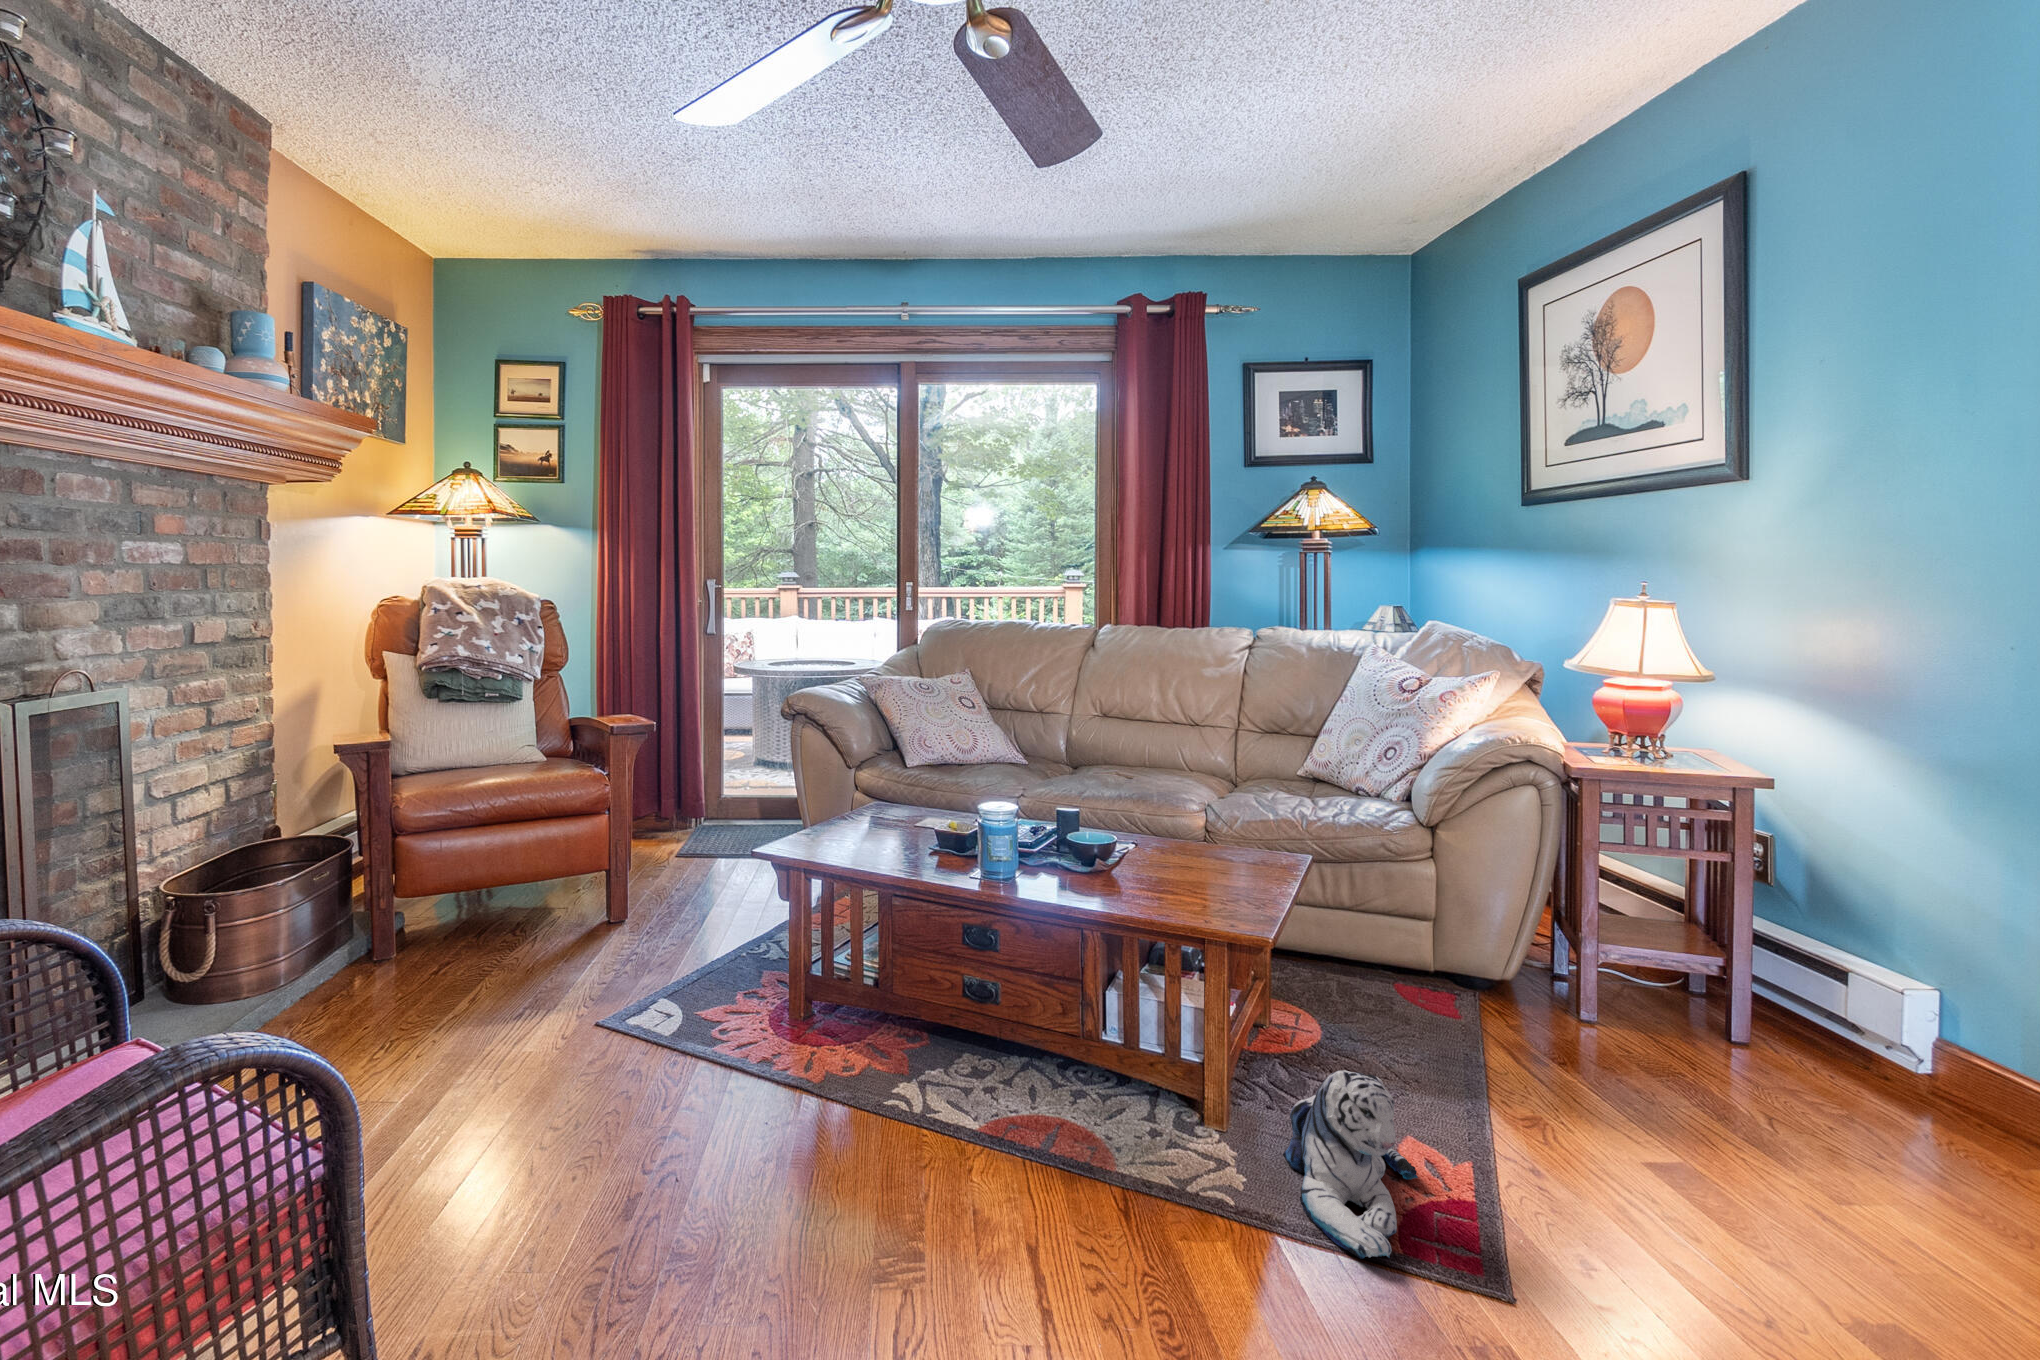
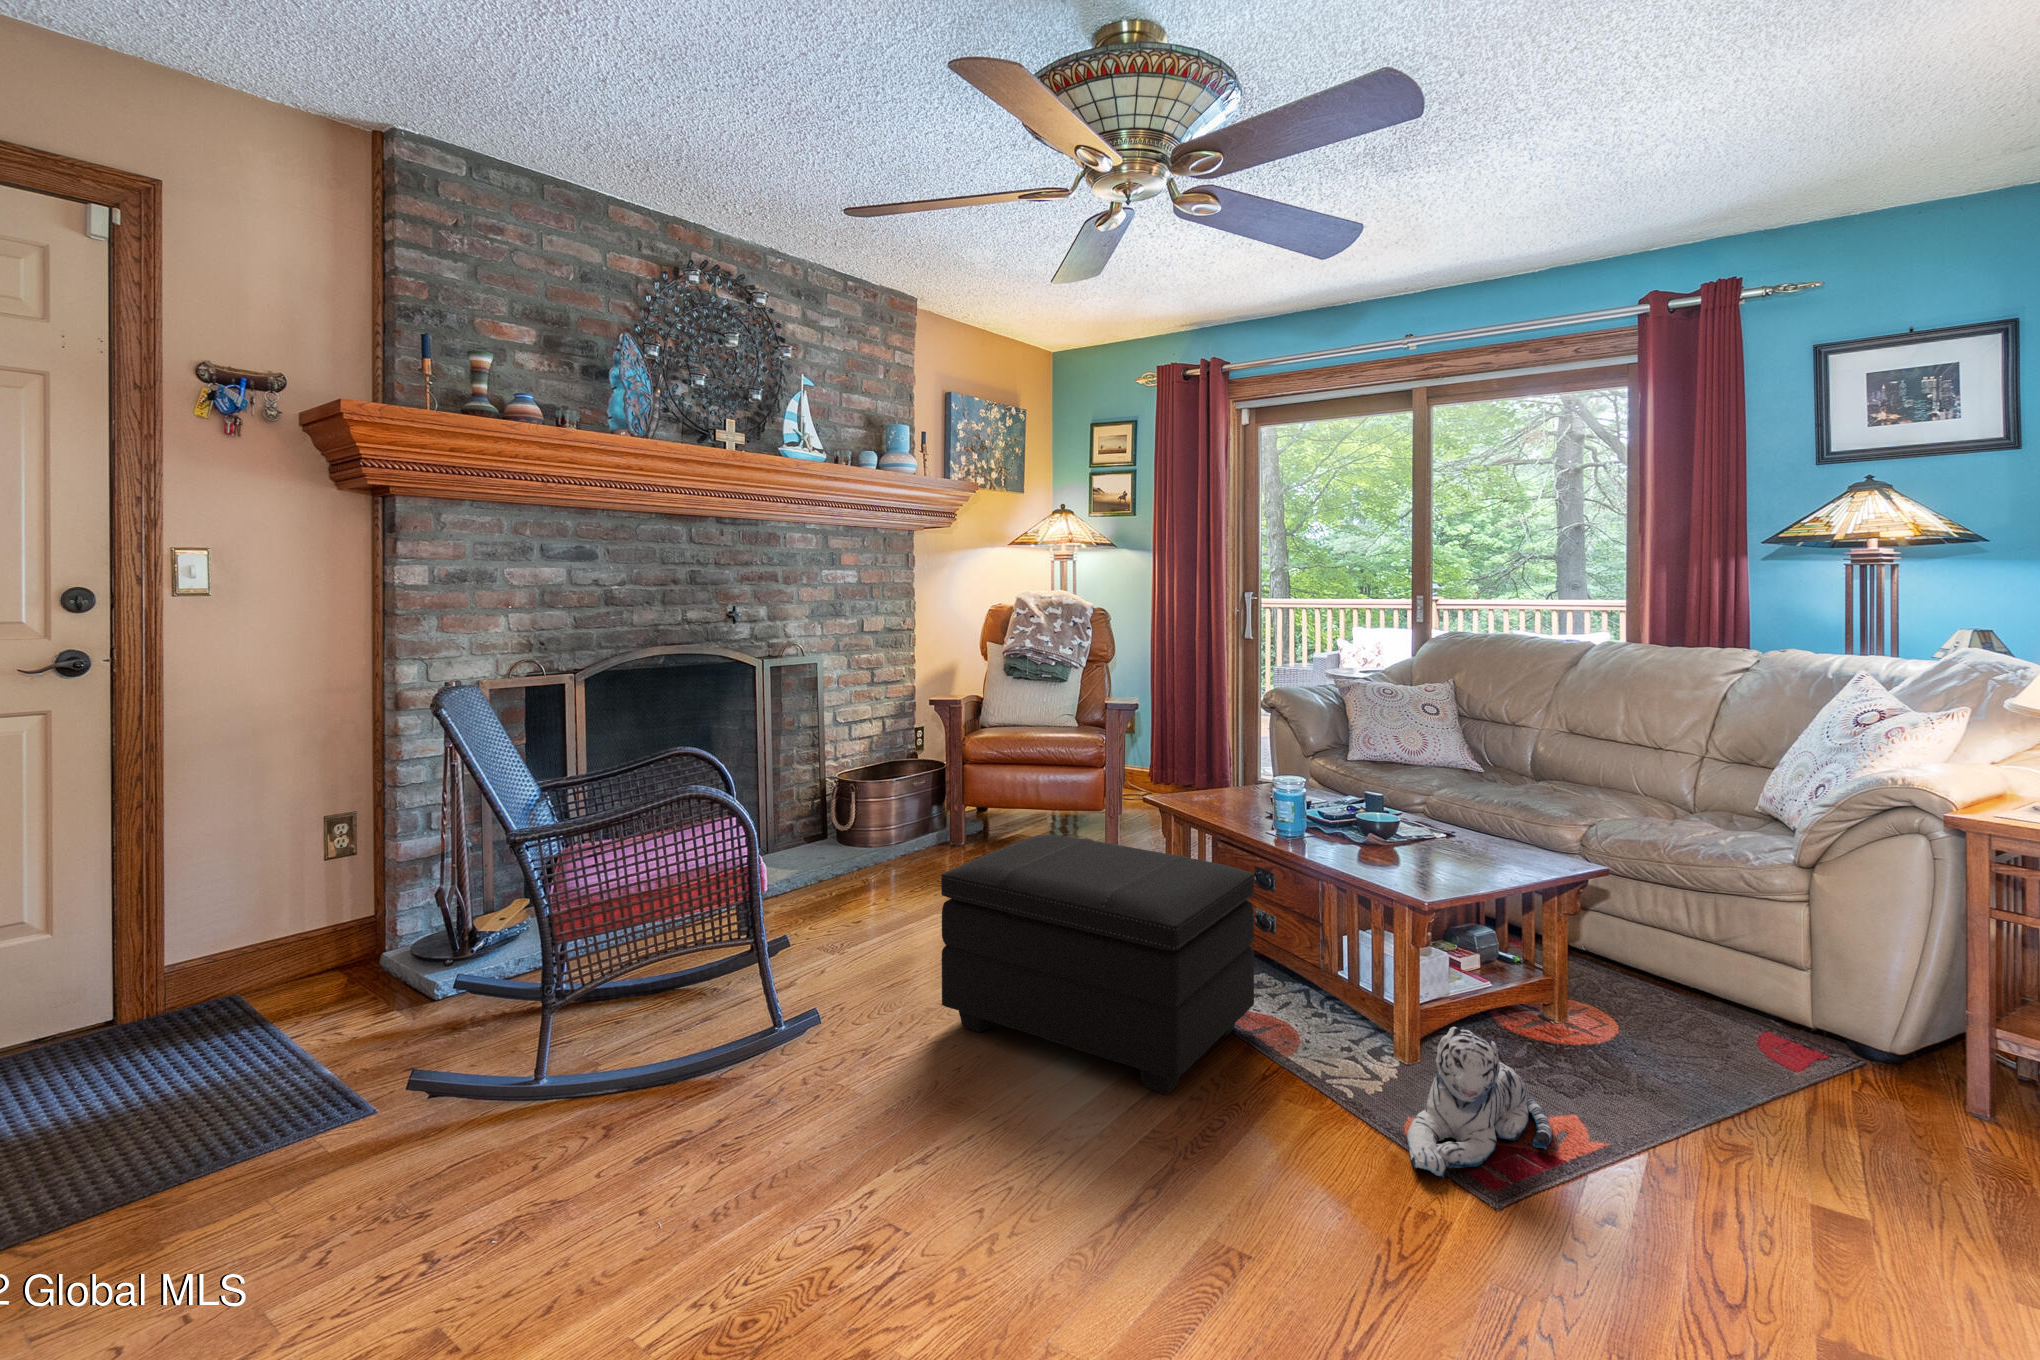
footstool: none [640,926,1069,1277] -> present [941,835,1254,1094]

